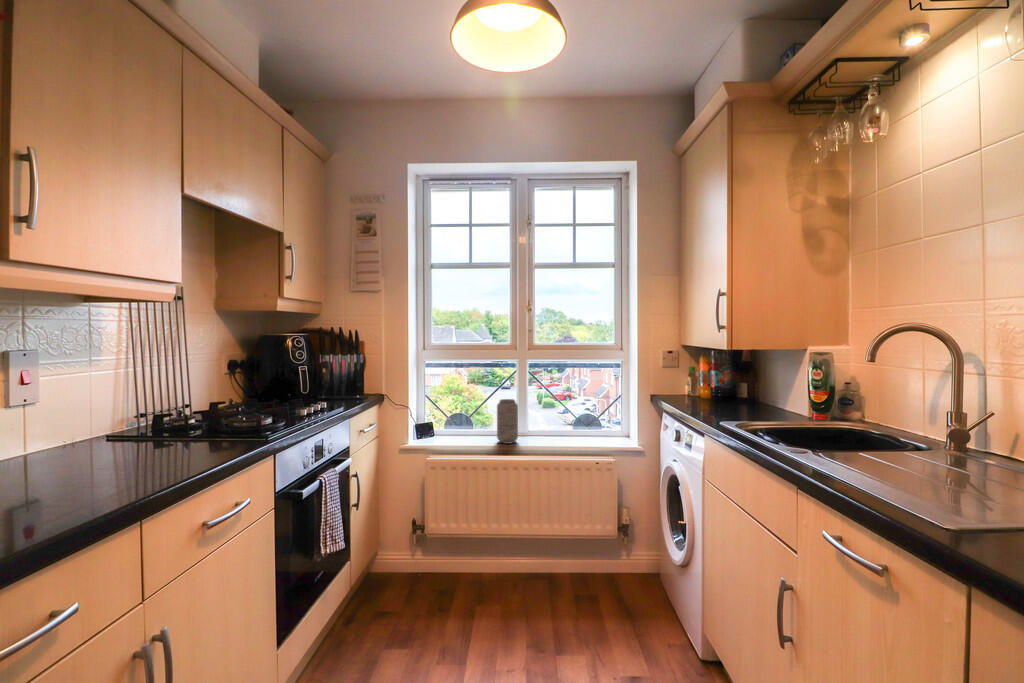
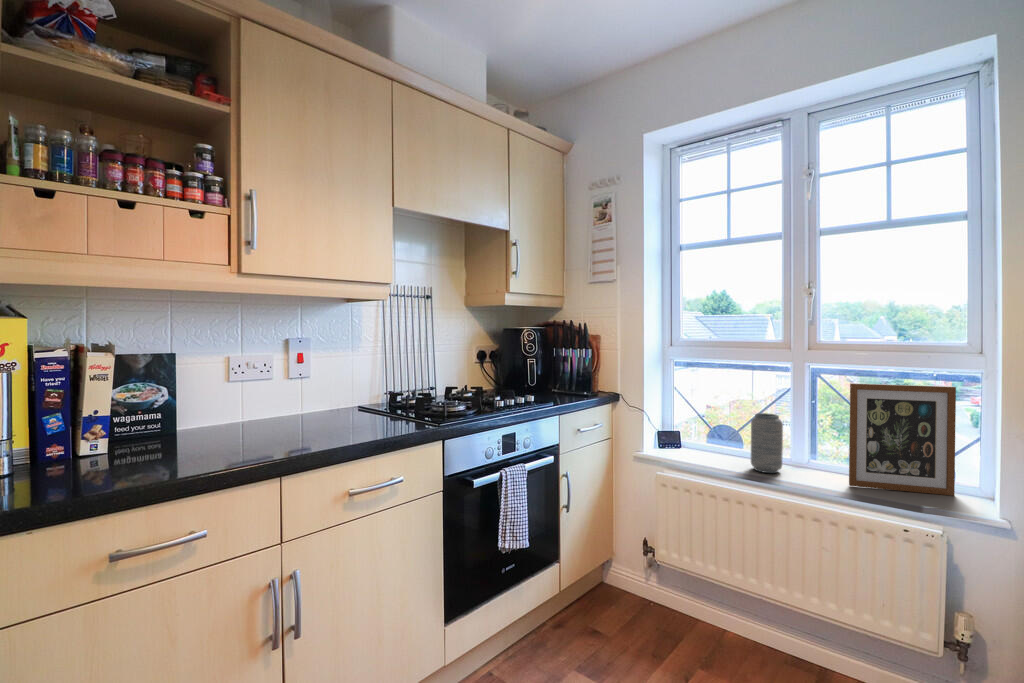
picture frame: none [560,371,610,443] -> present [849,383,956,496]

